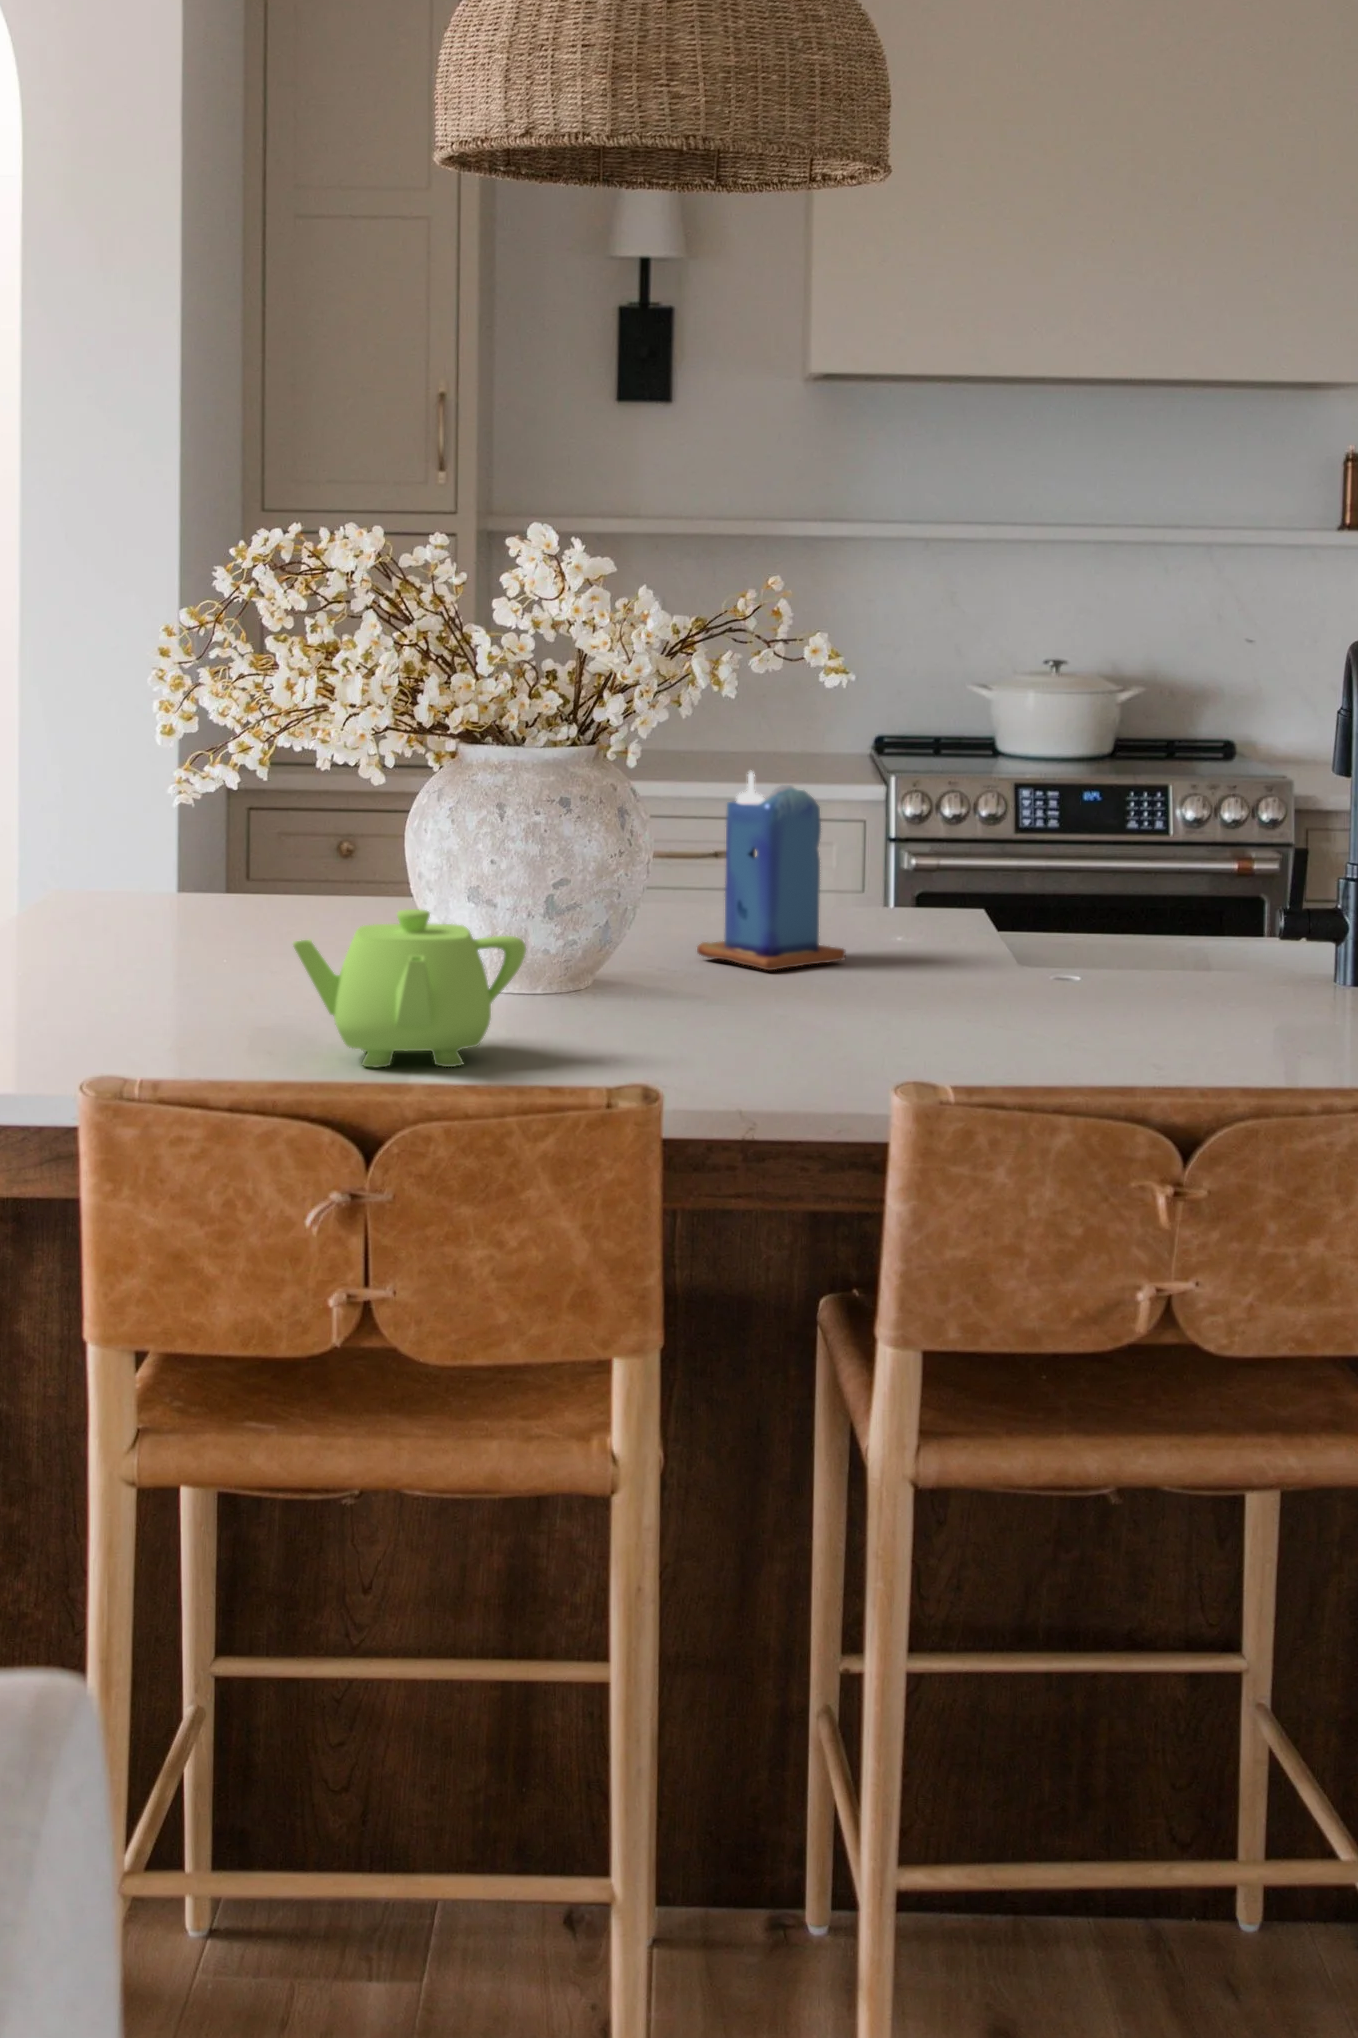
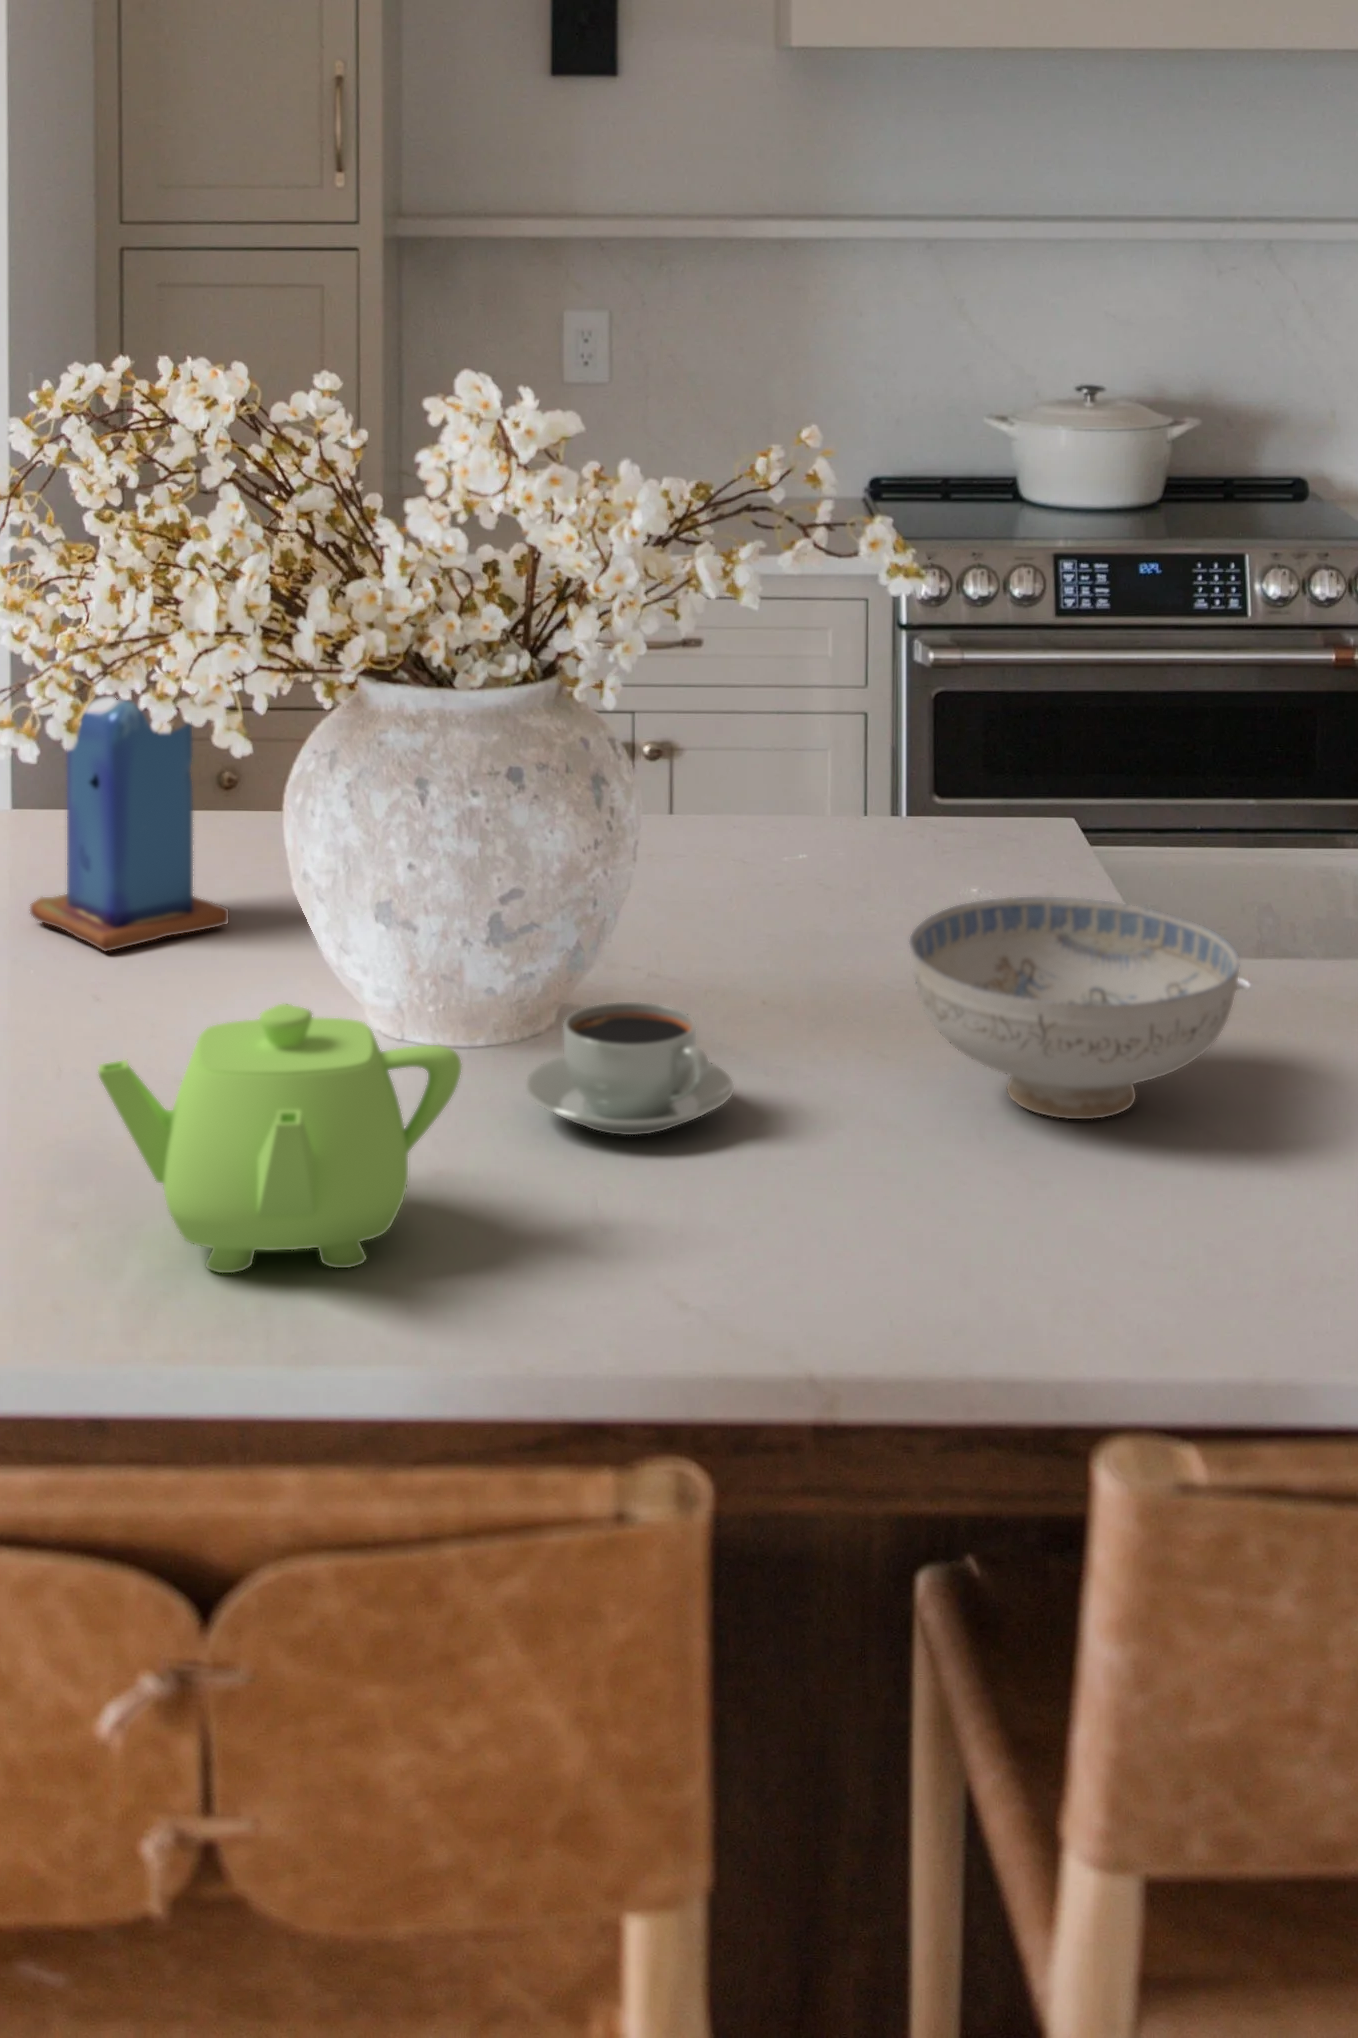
candle: present [697,772,845,970] -> present [30,697,229,951]
ceramic bowl: none [829,895,1048,1023] -> present [910,897,1240,1119]
coffee cup: none [569,950,708,1025] -> present [525,1002,734,1135]

